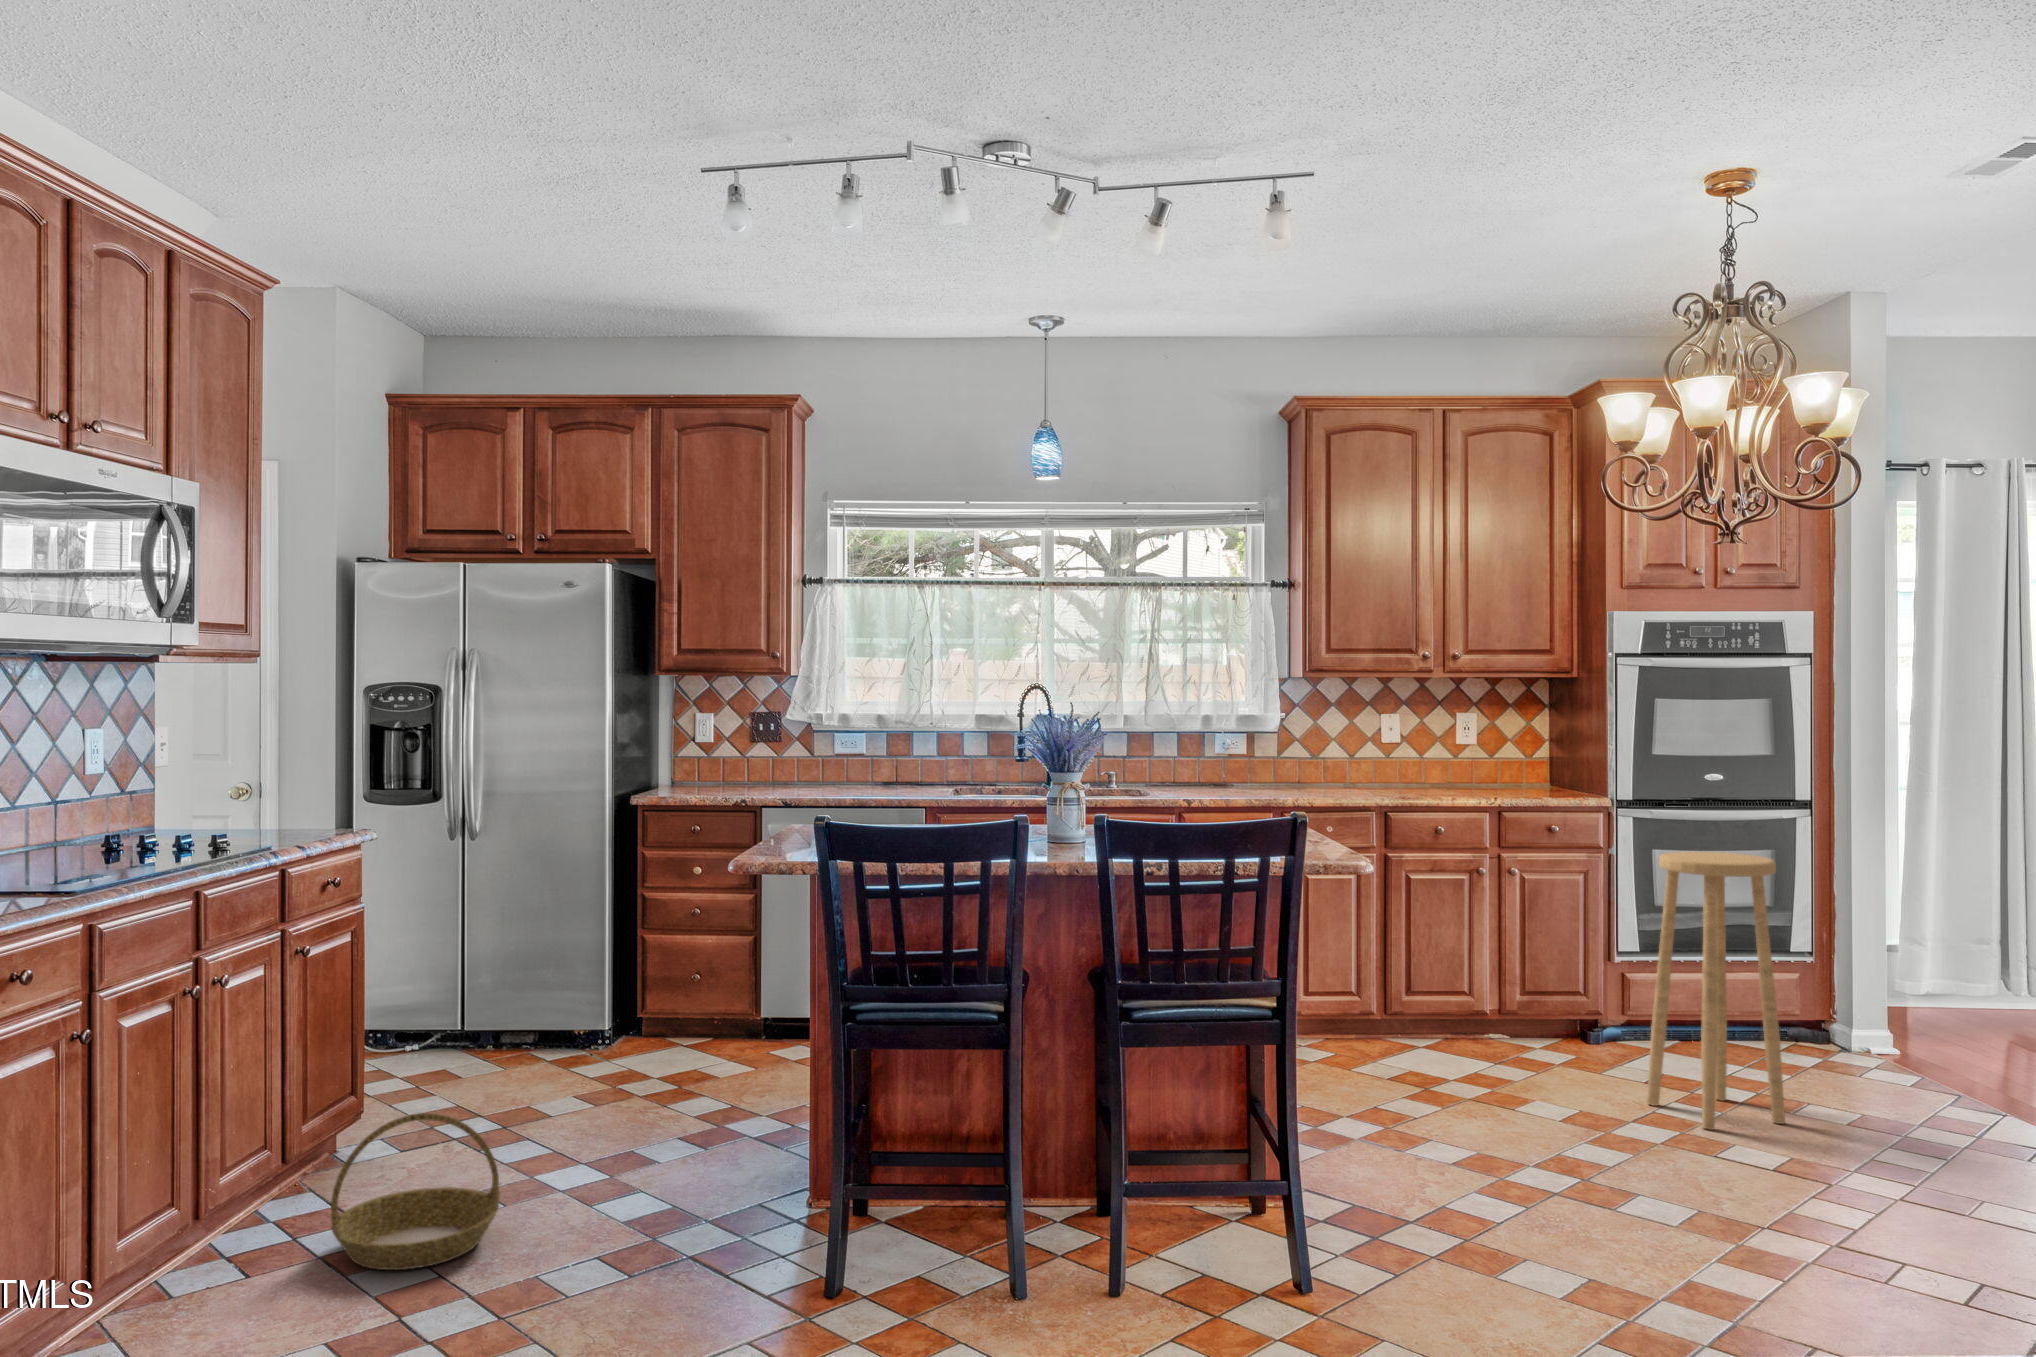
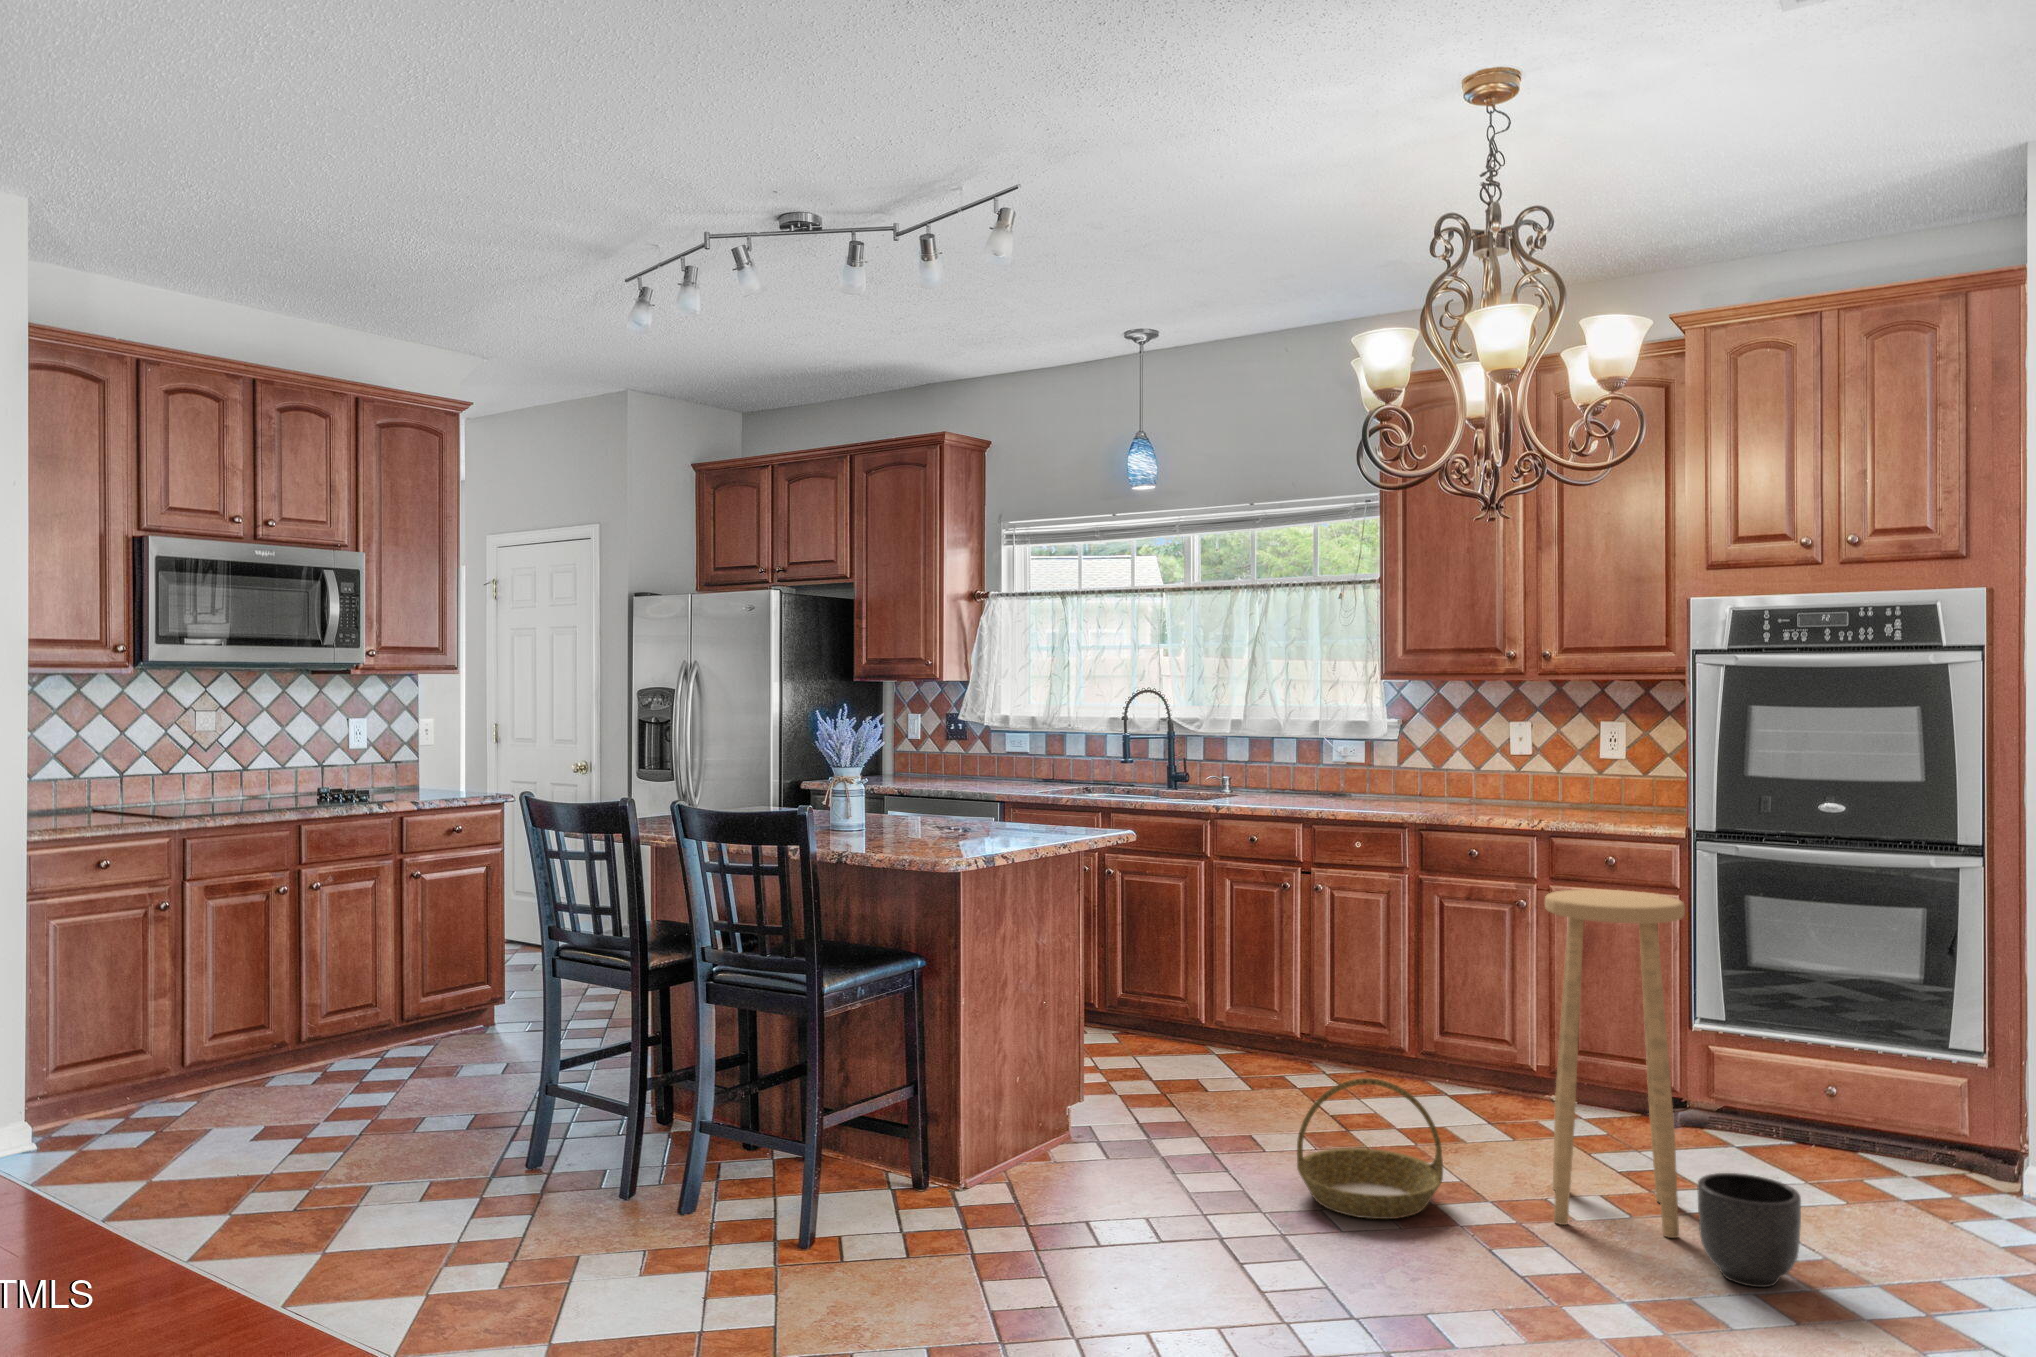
planter: none [1833,1063,1915,1146] -> present [1697,1173,1801,1287]
basket: present [331,1113,500,1270] -> present [1297,1078,1443,1219]

